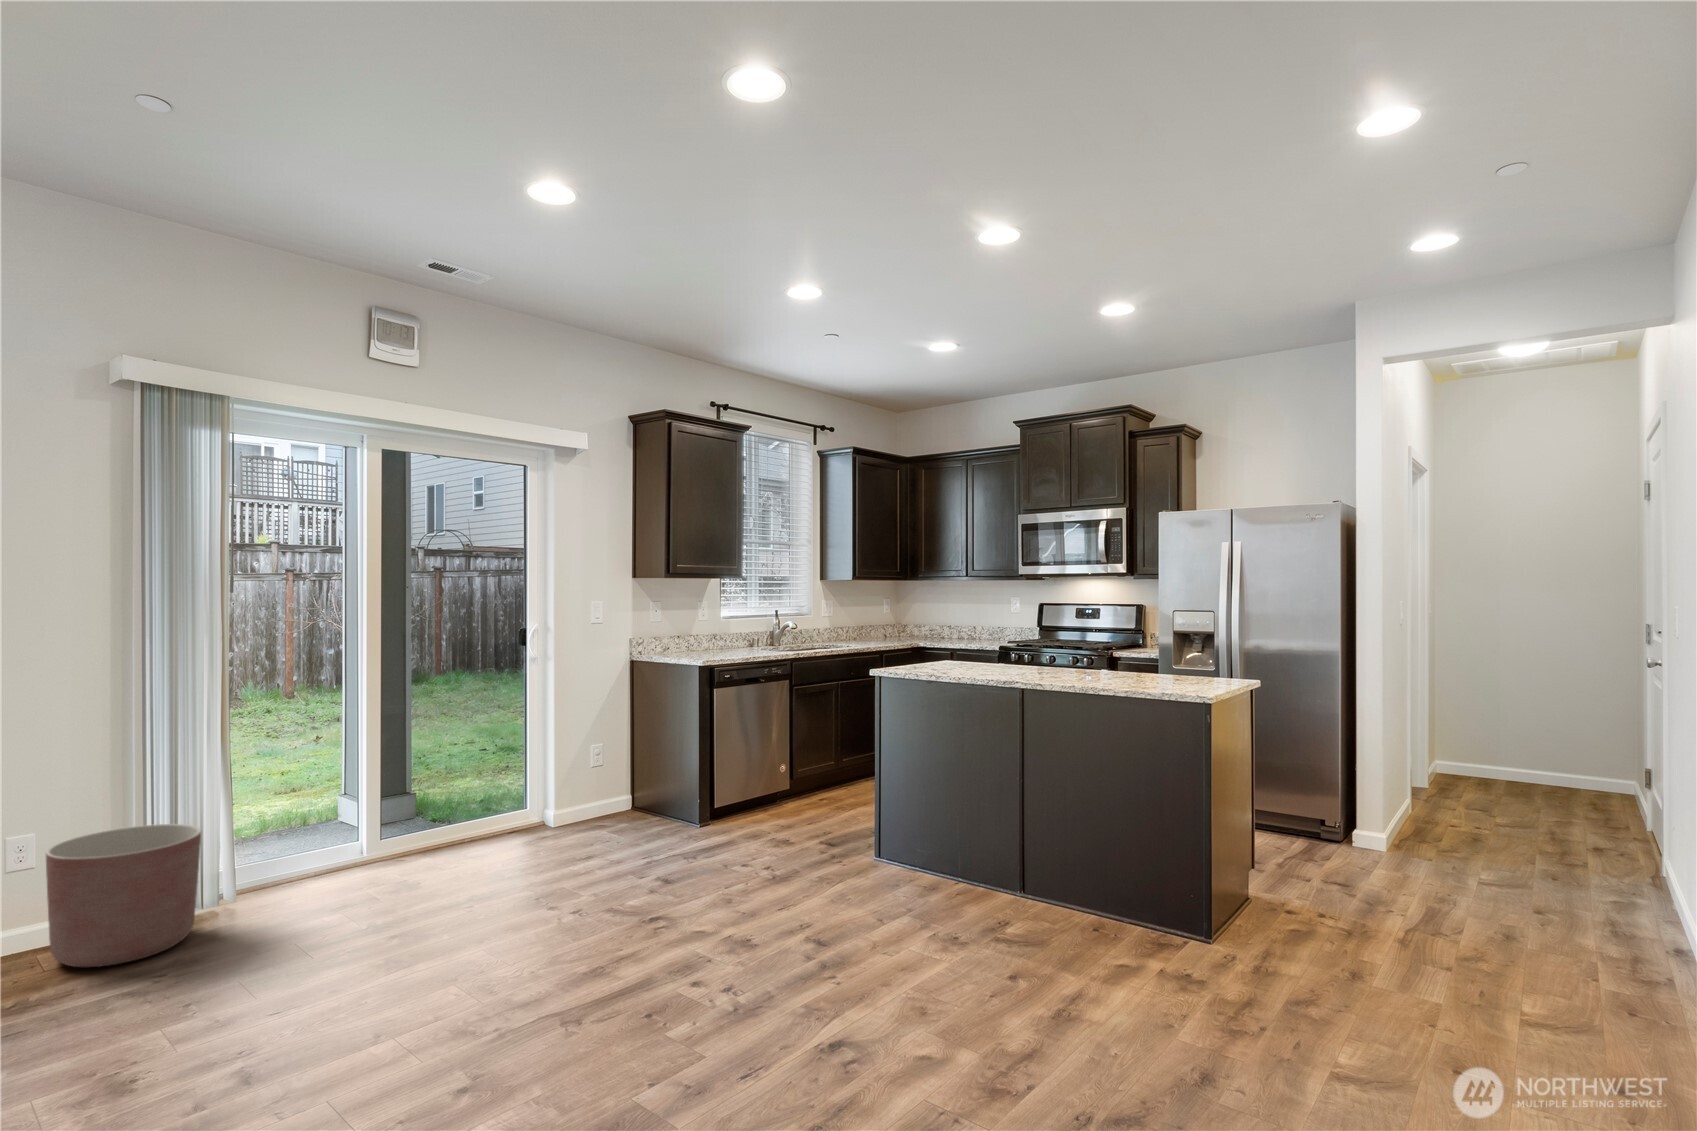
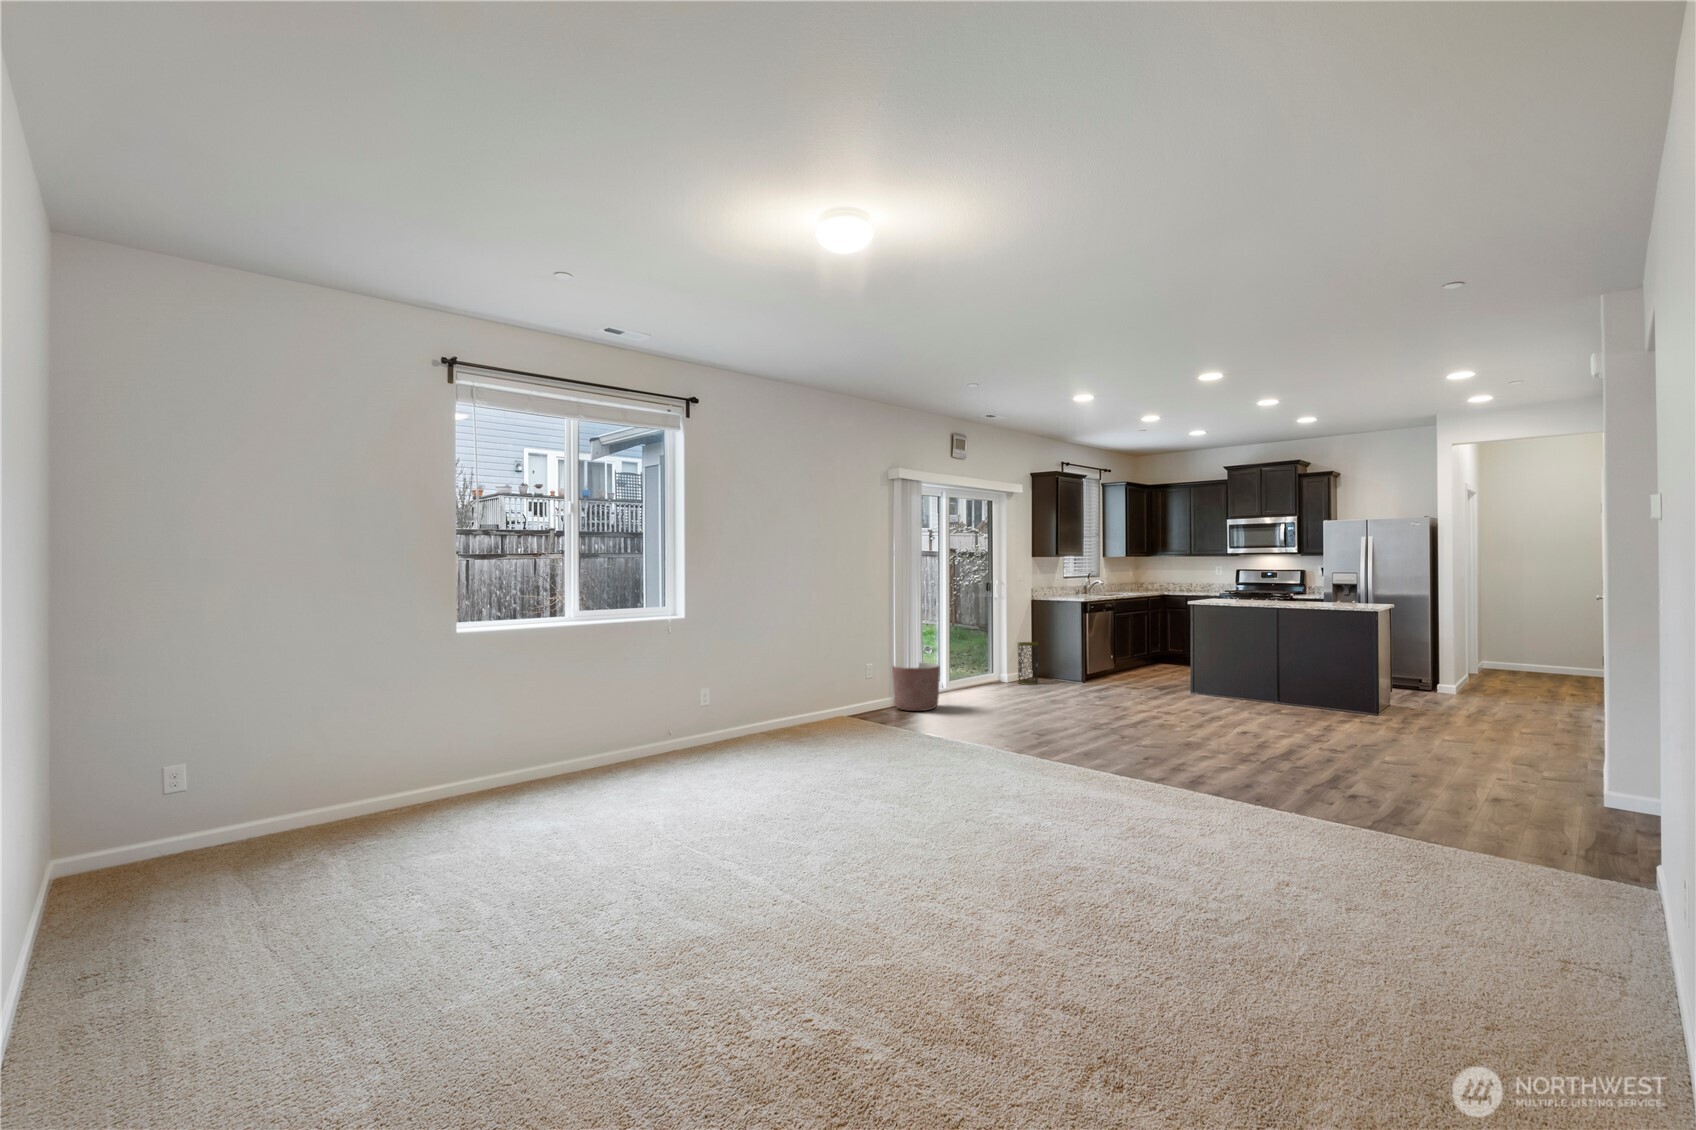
trash can: none [572,741,614,831] -> present [1018,642,1038,685]

